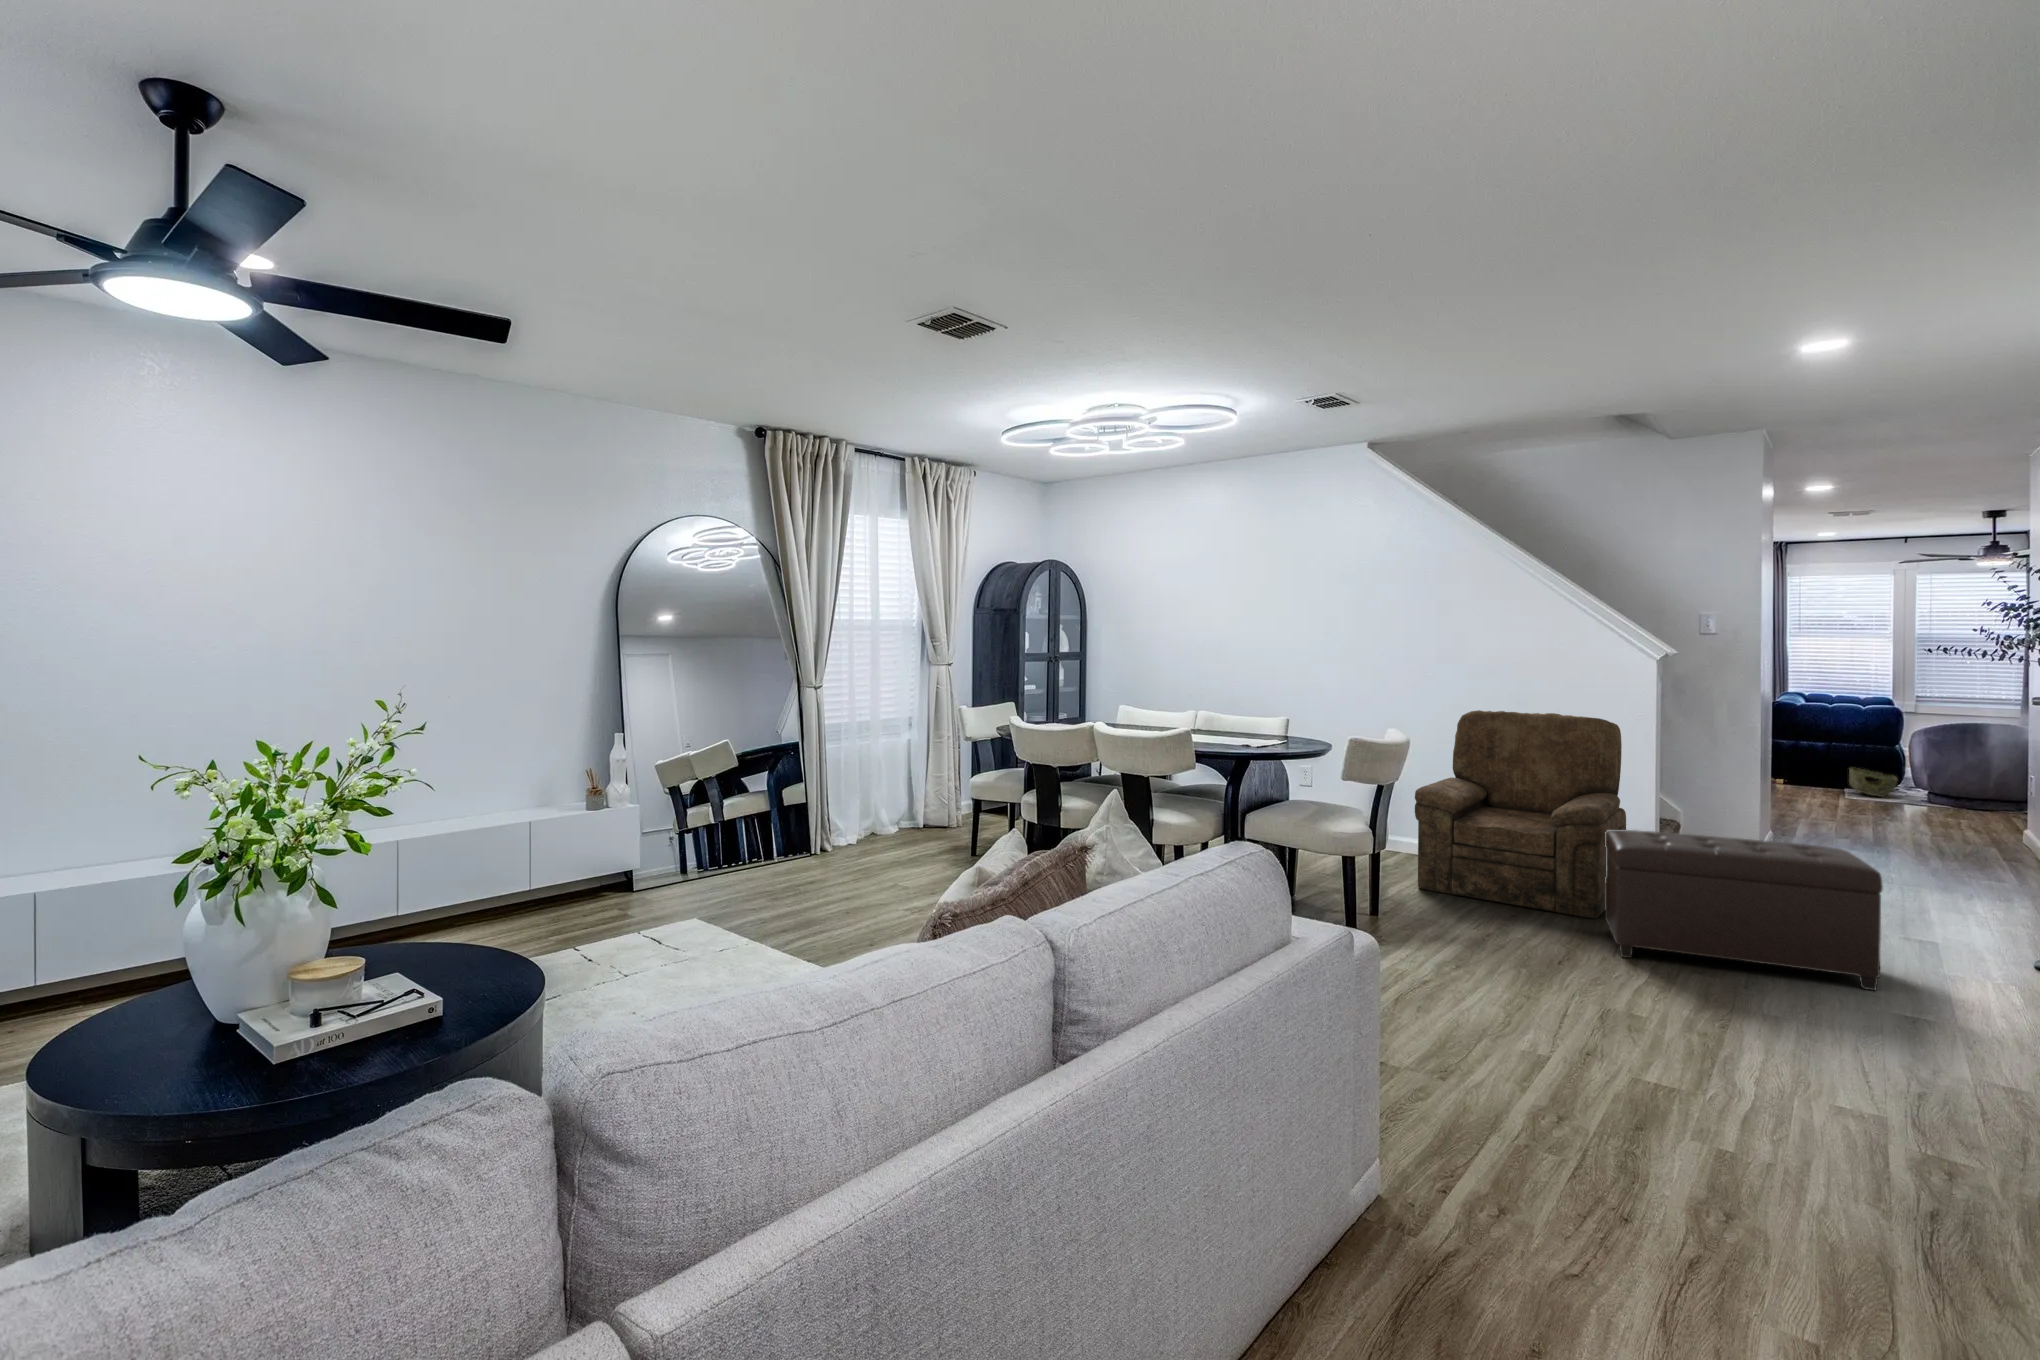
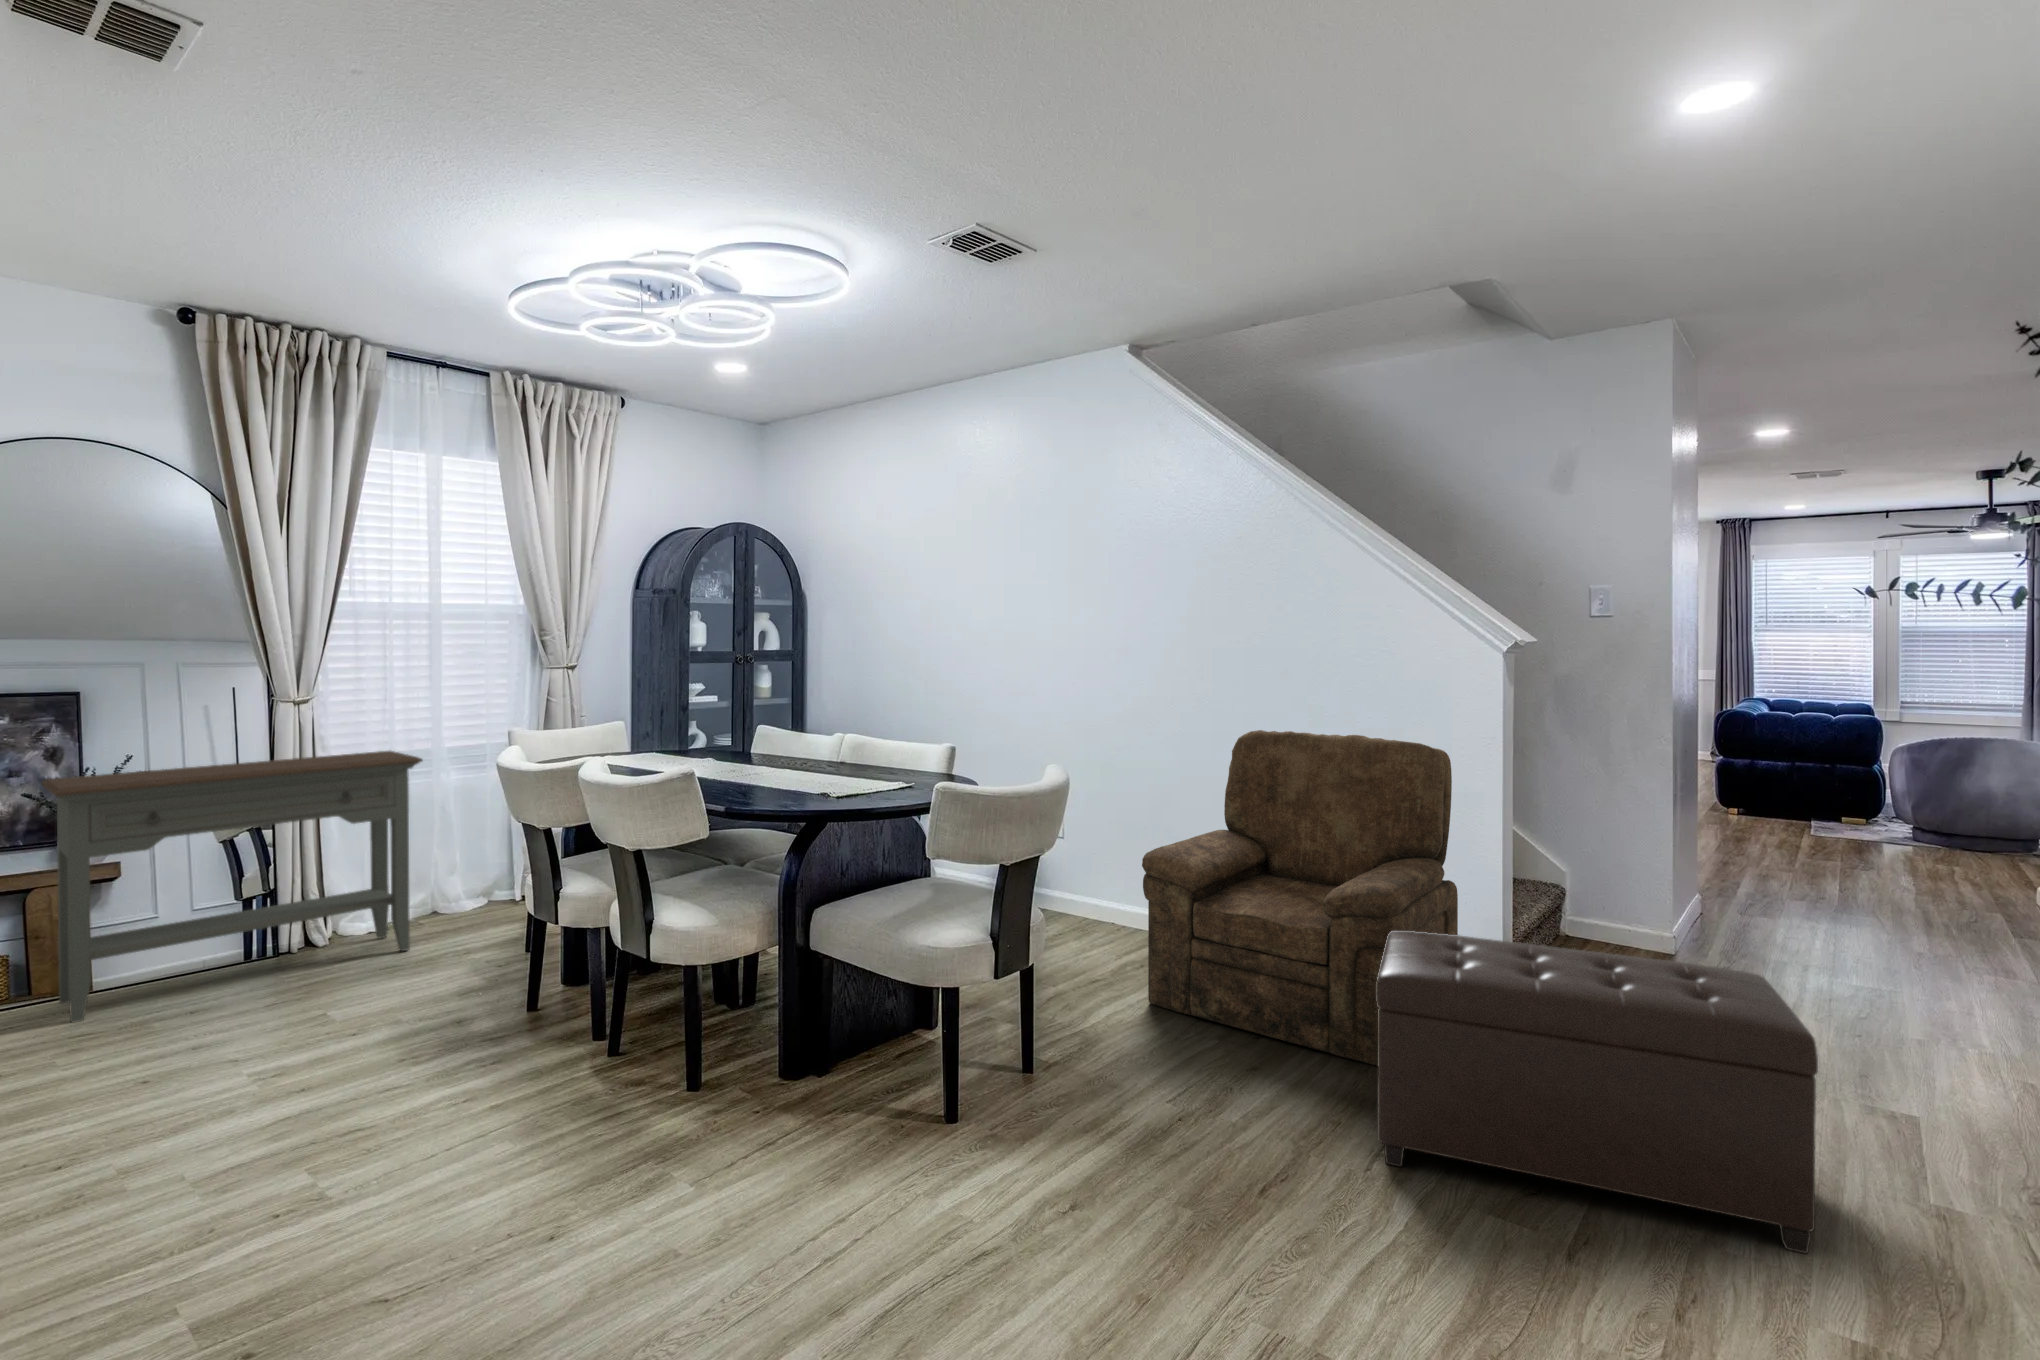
console table: none [701,723,898,891] -> present [41,750,423,1023]
woven basket: present [1849,768,1898,797] -> none [1815,794,1876,833]

